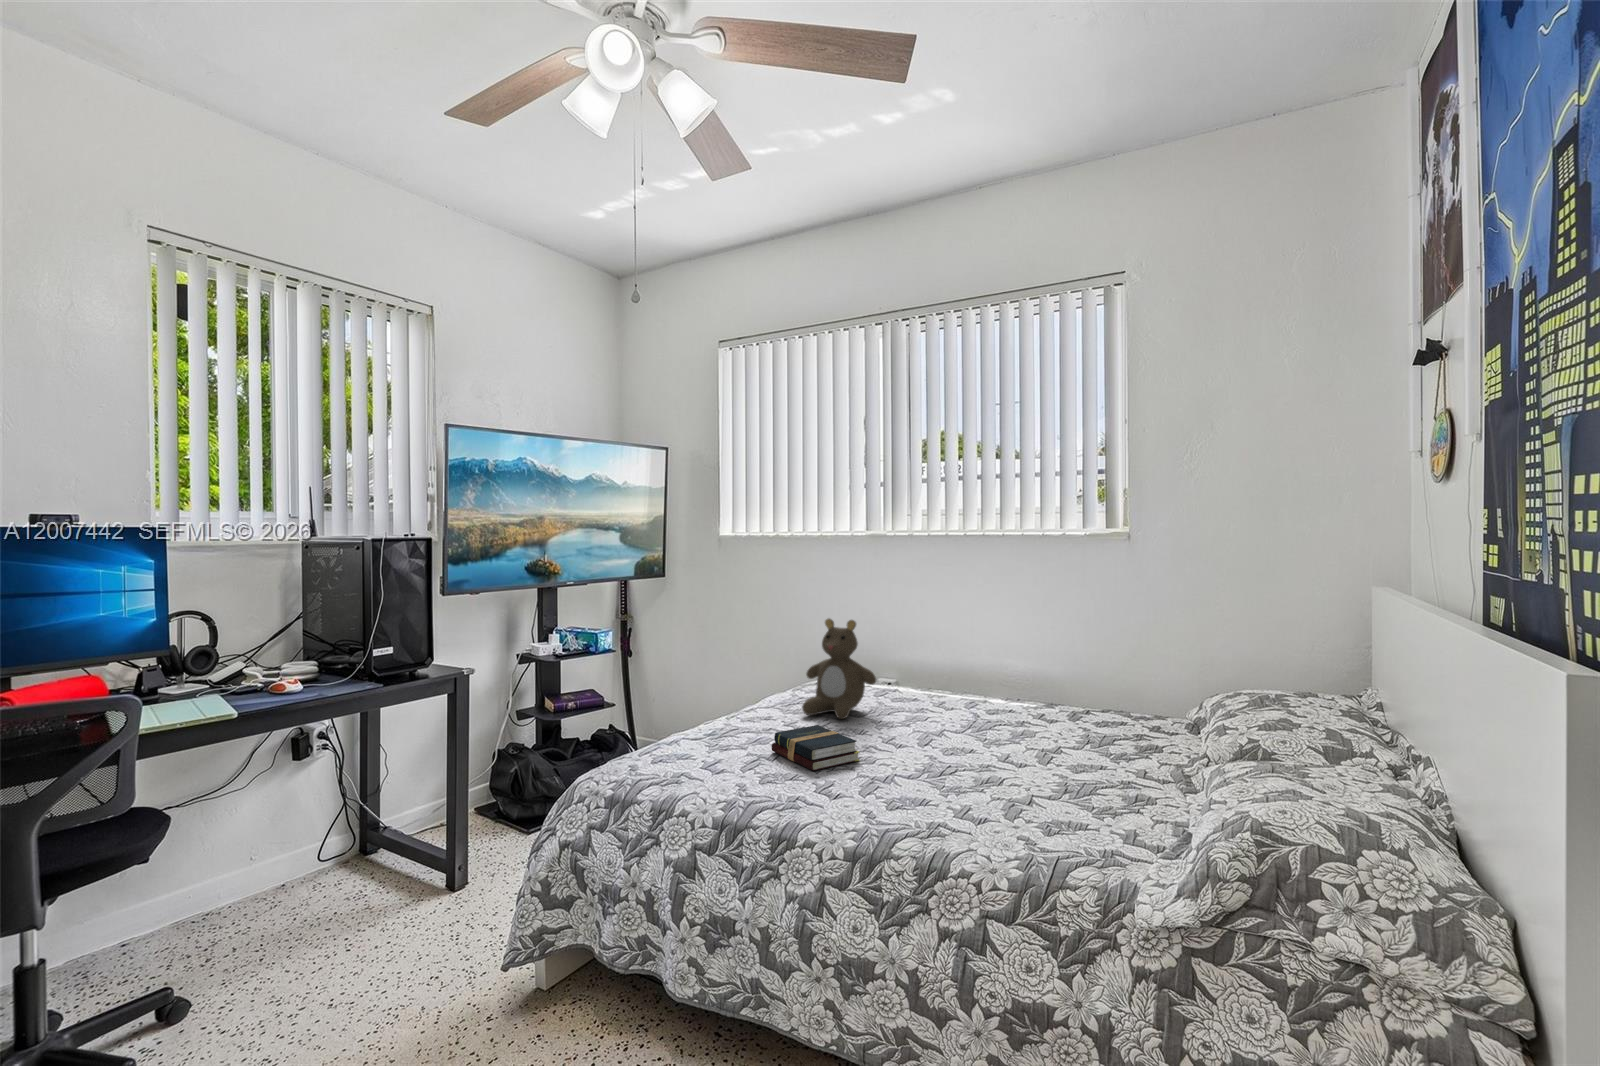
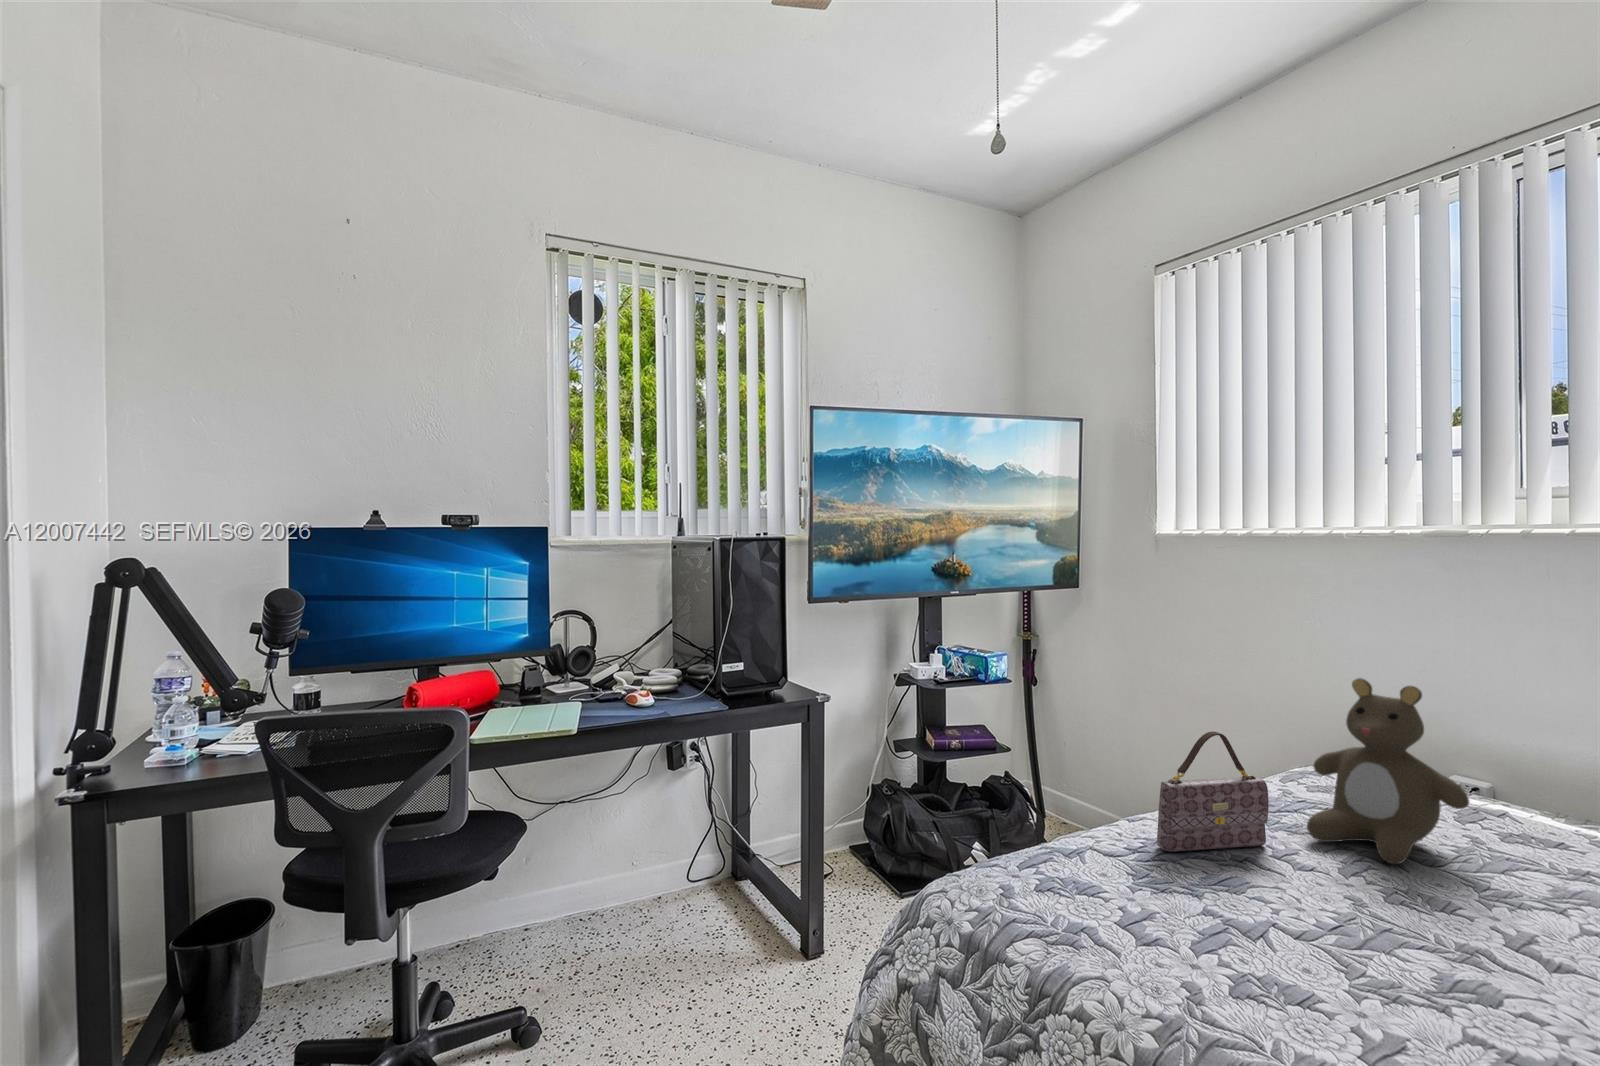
handbag: none [721,656,782,733] -> present [1157,732,1269,852]
hardback book: present [771,725,860,771] -> none [1250,880,1453,986]

